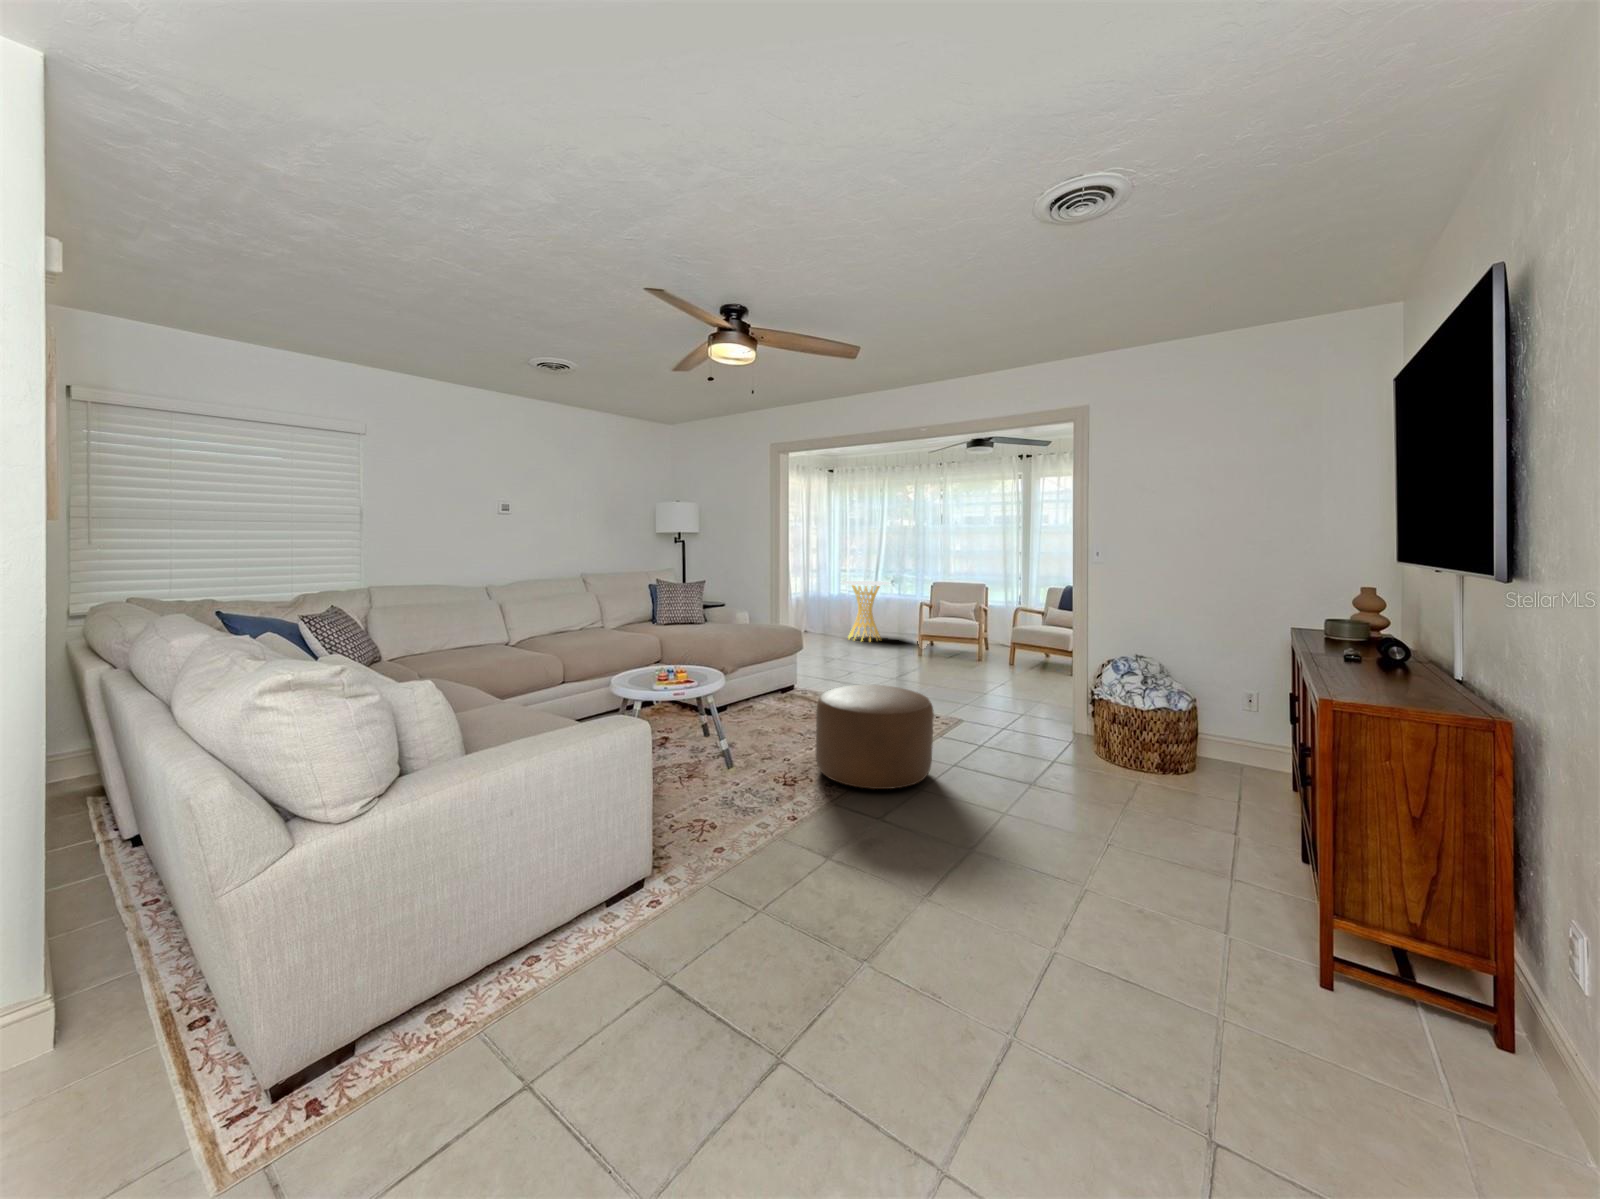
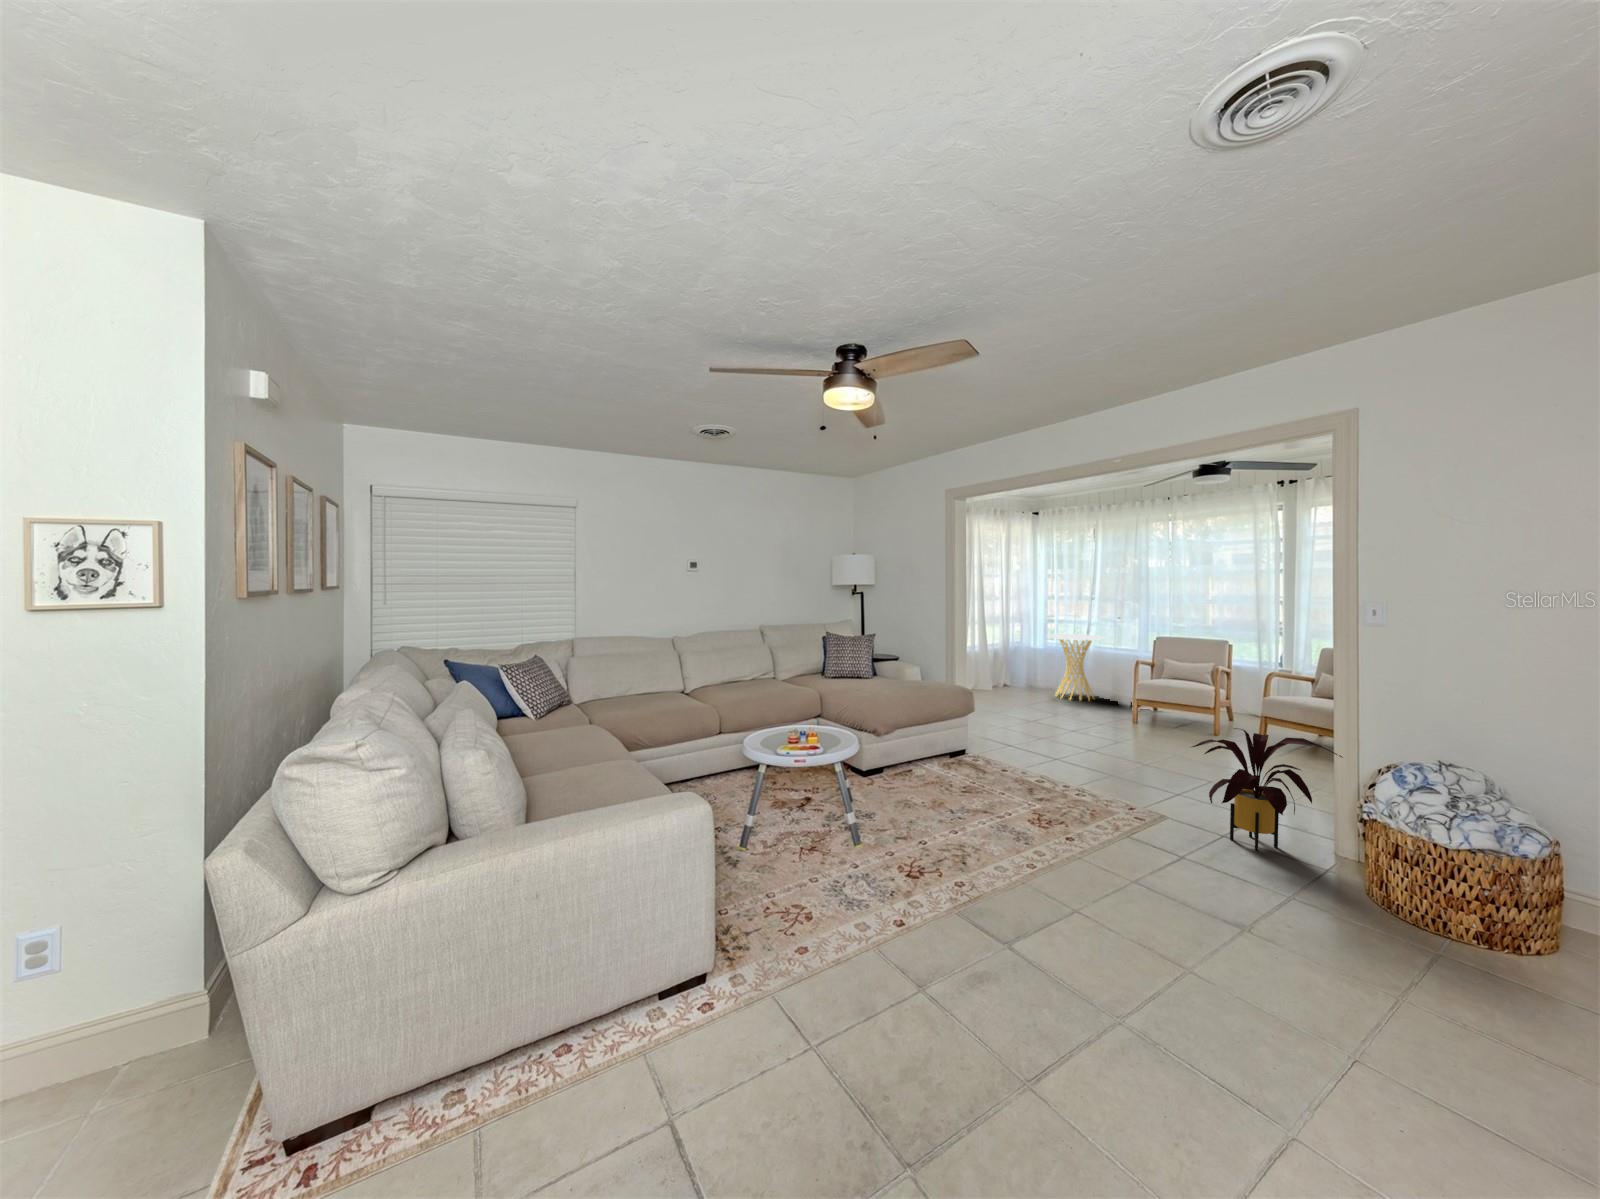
house plant: none [986,644,1082,736] -> present [1192,728,1342,851]
ottoman: present [816,685,934,789] -> none [952,766,1097,904]

